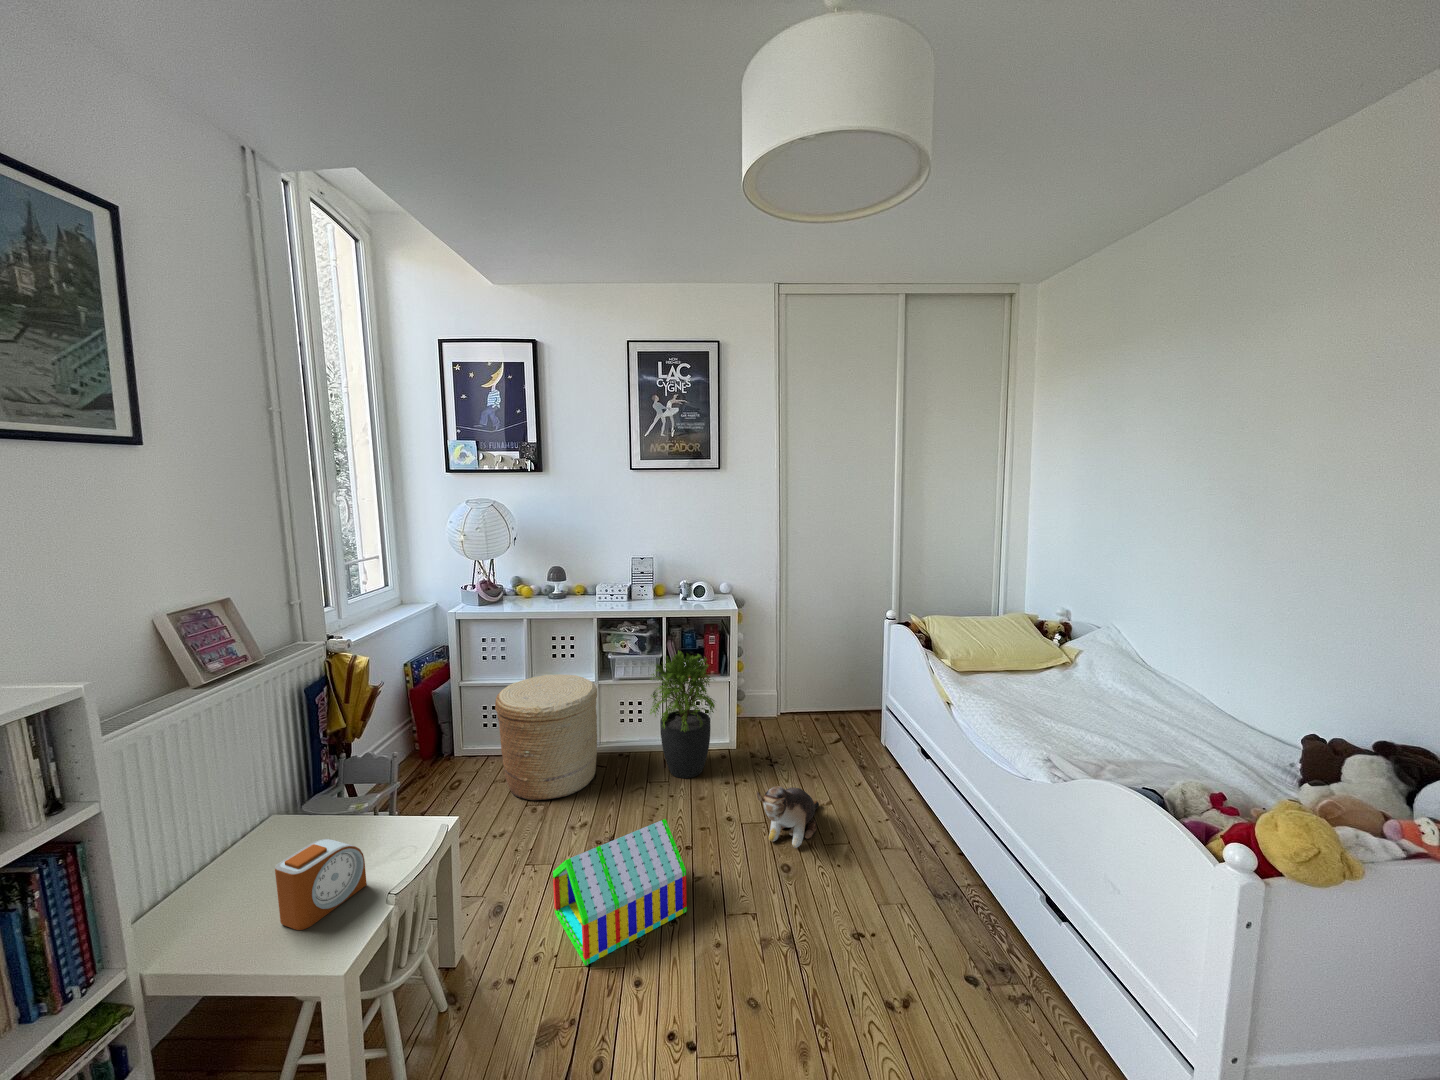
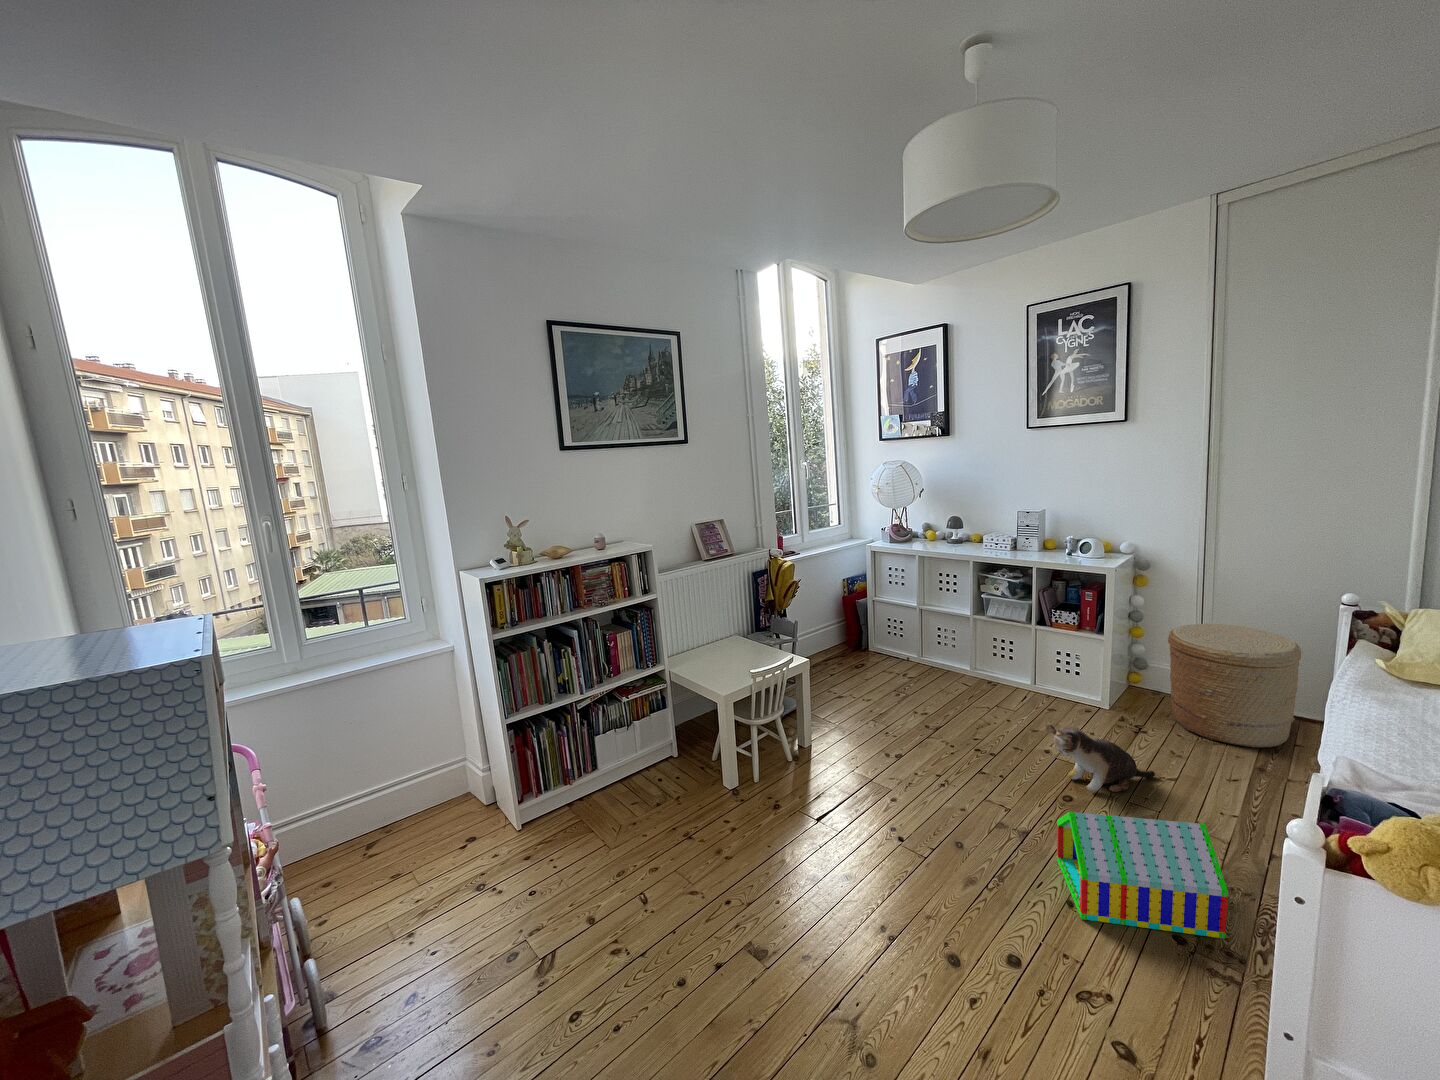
potted plant: present [650,651,715,778] -> none [998,597,1074,715]
woven basket: present [495,674,597,800] -> present [1168,624,1301,748]
toy house: present [553,819,687,966] -> present [1057,812,1228,938]
alarm clock: present [275,839,367,930] -> none [711,637,748,673]

